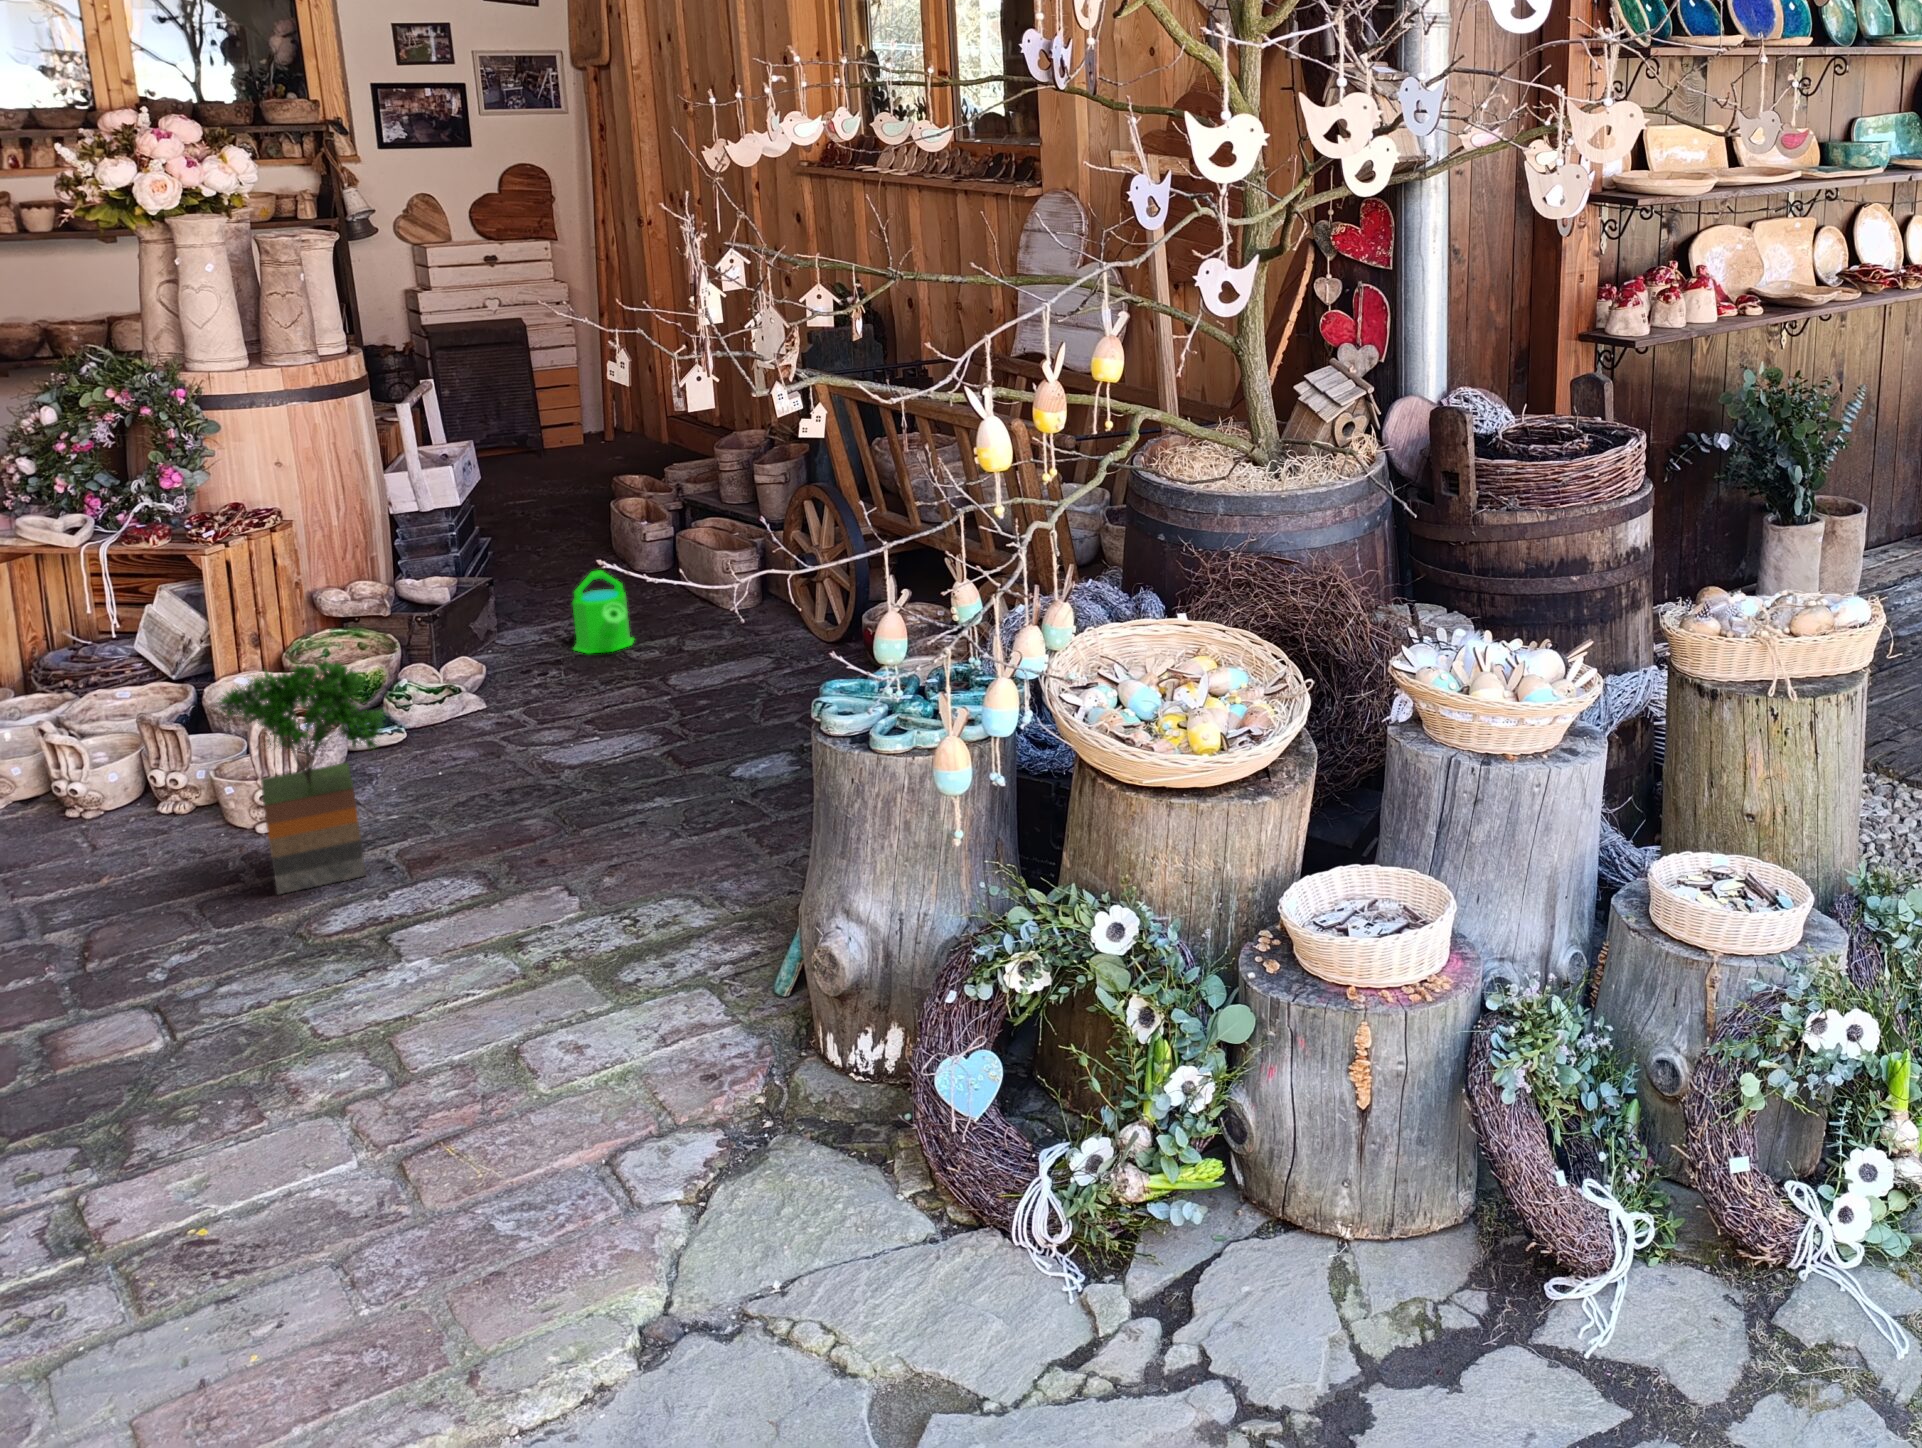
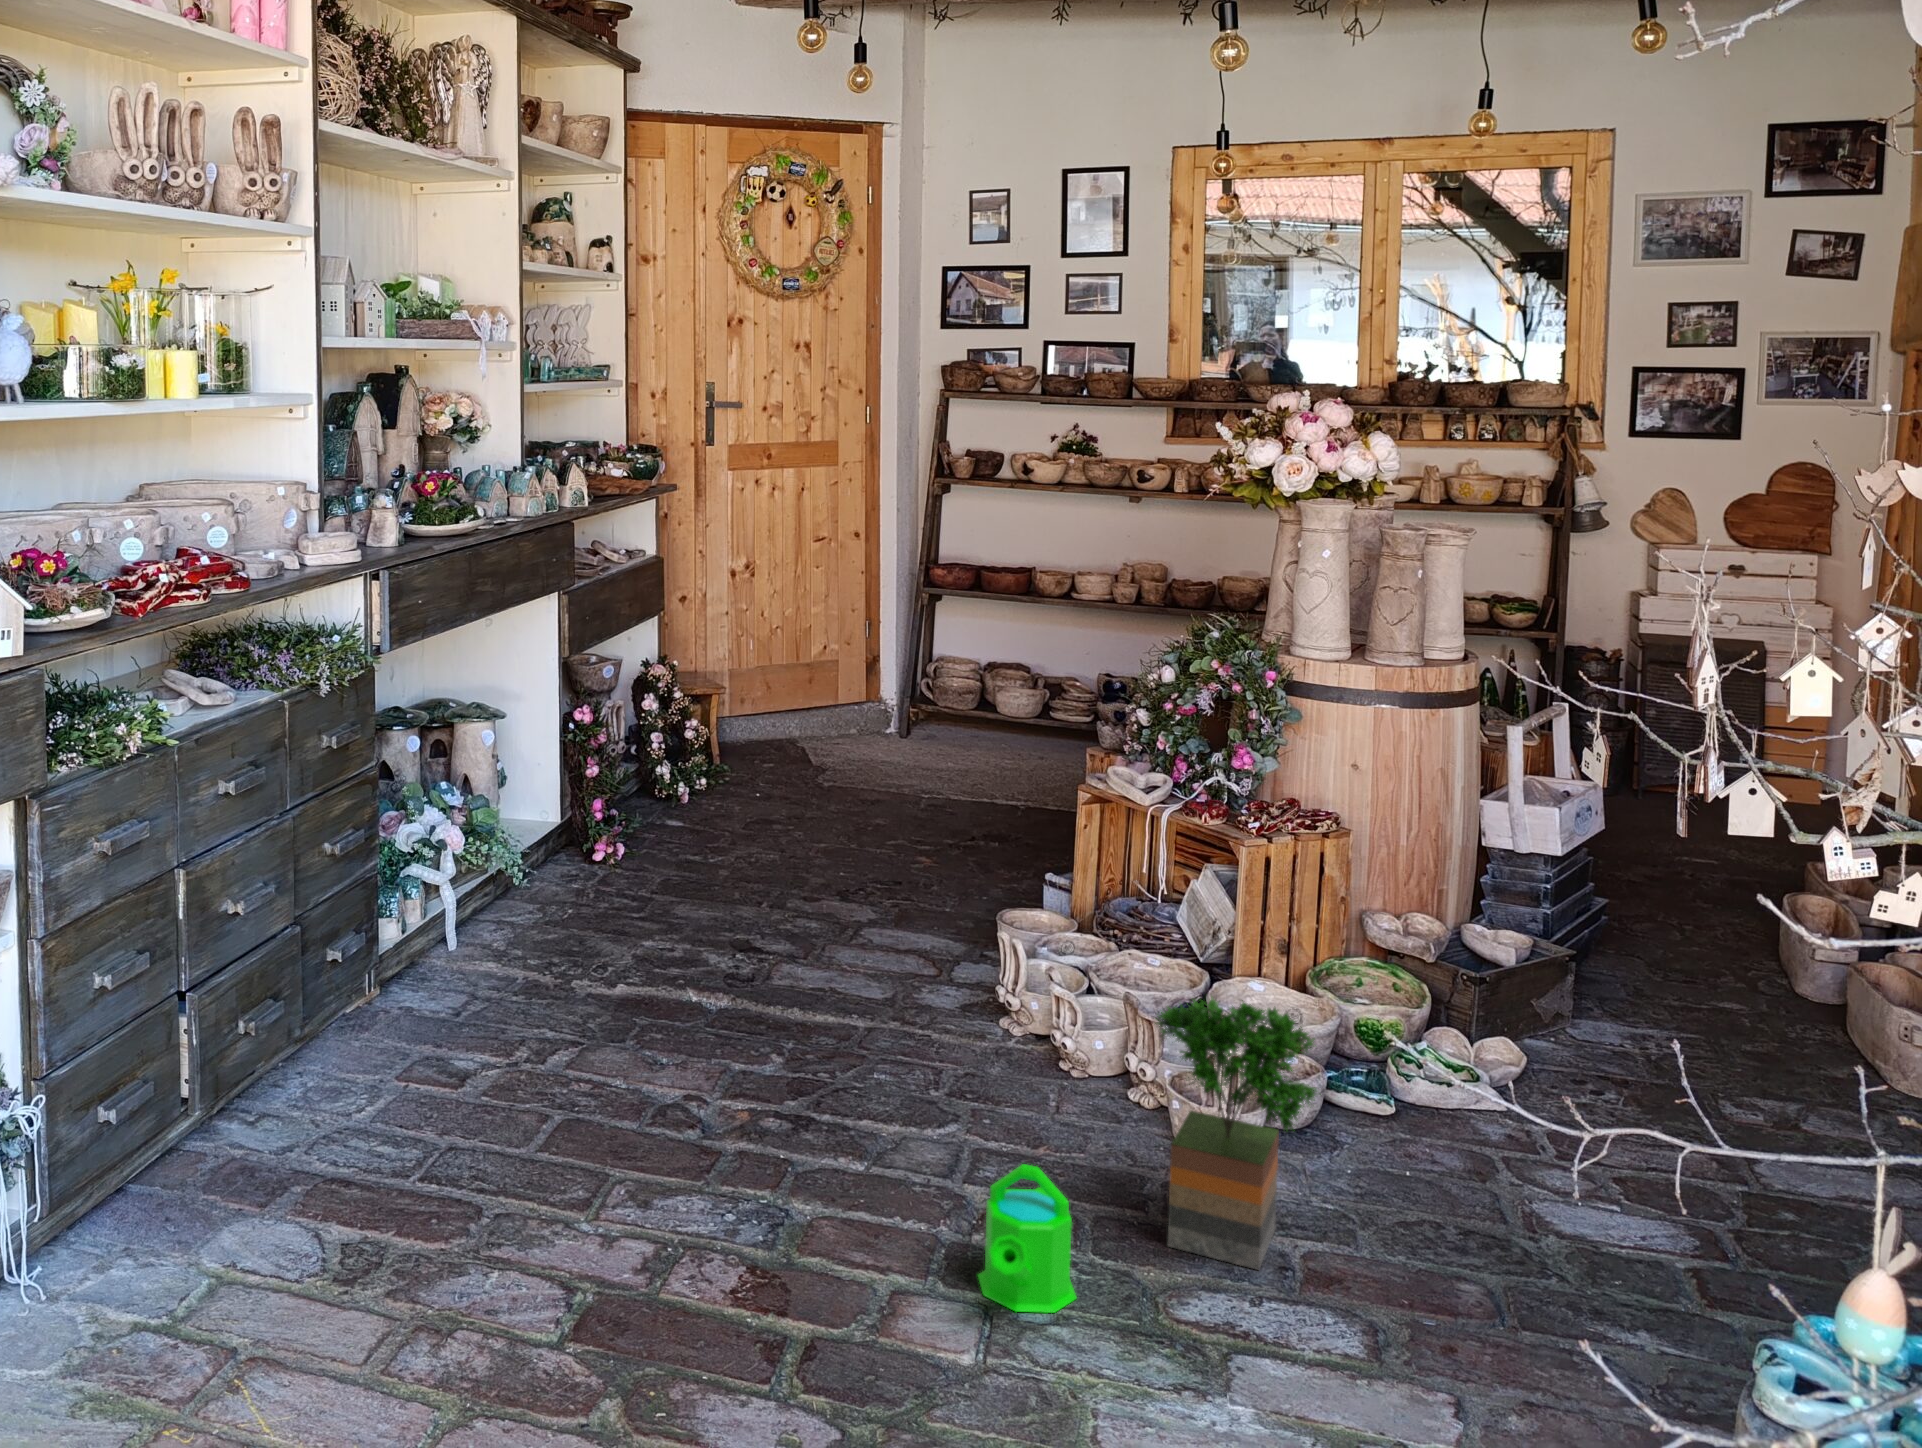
watering can: present [572,570,634,653] -> present [978,1164,1077,1313]

